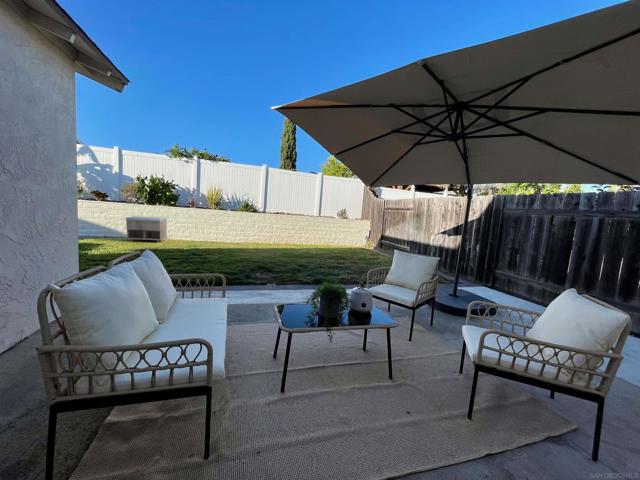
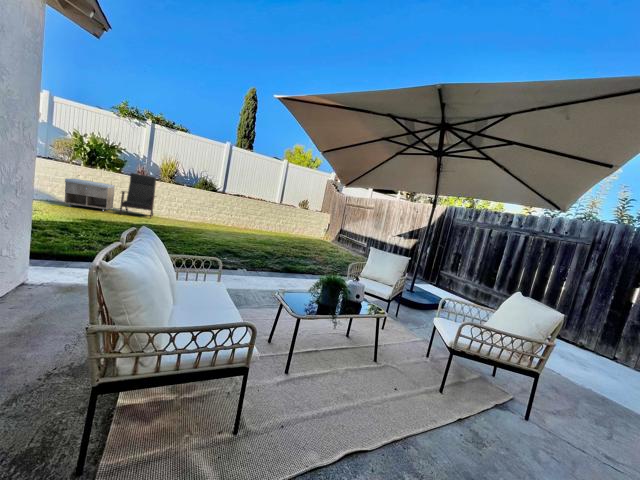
lounge chair: none [170,205,202,244] -> present [120,173,156,218]

